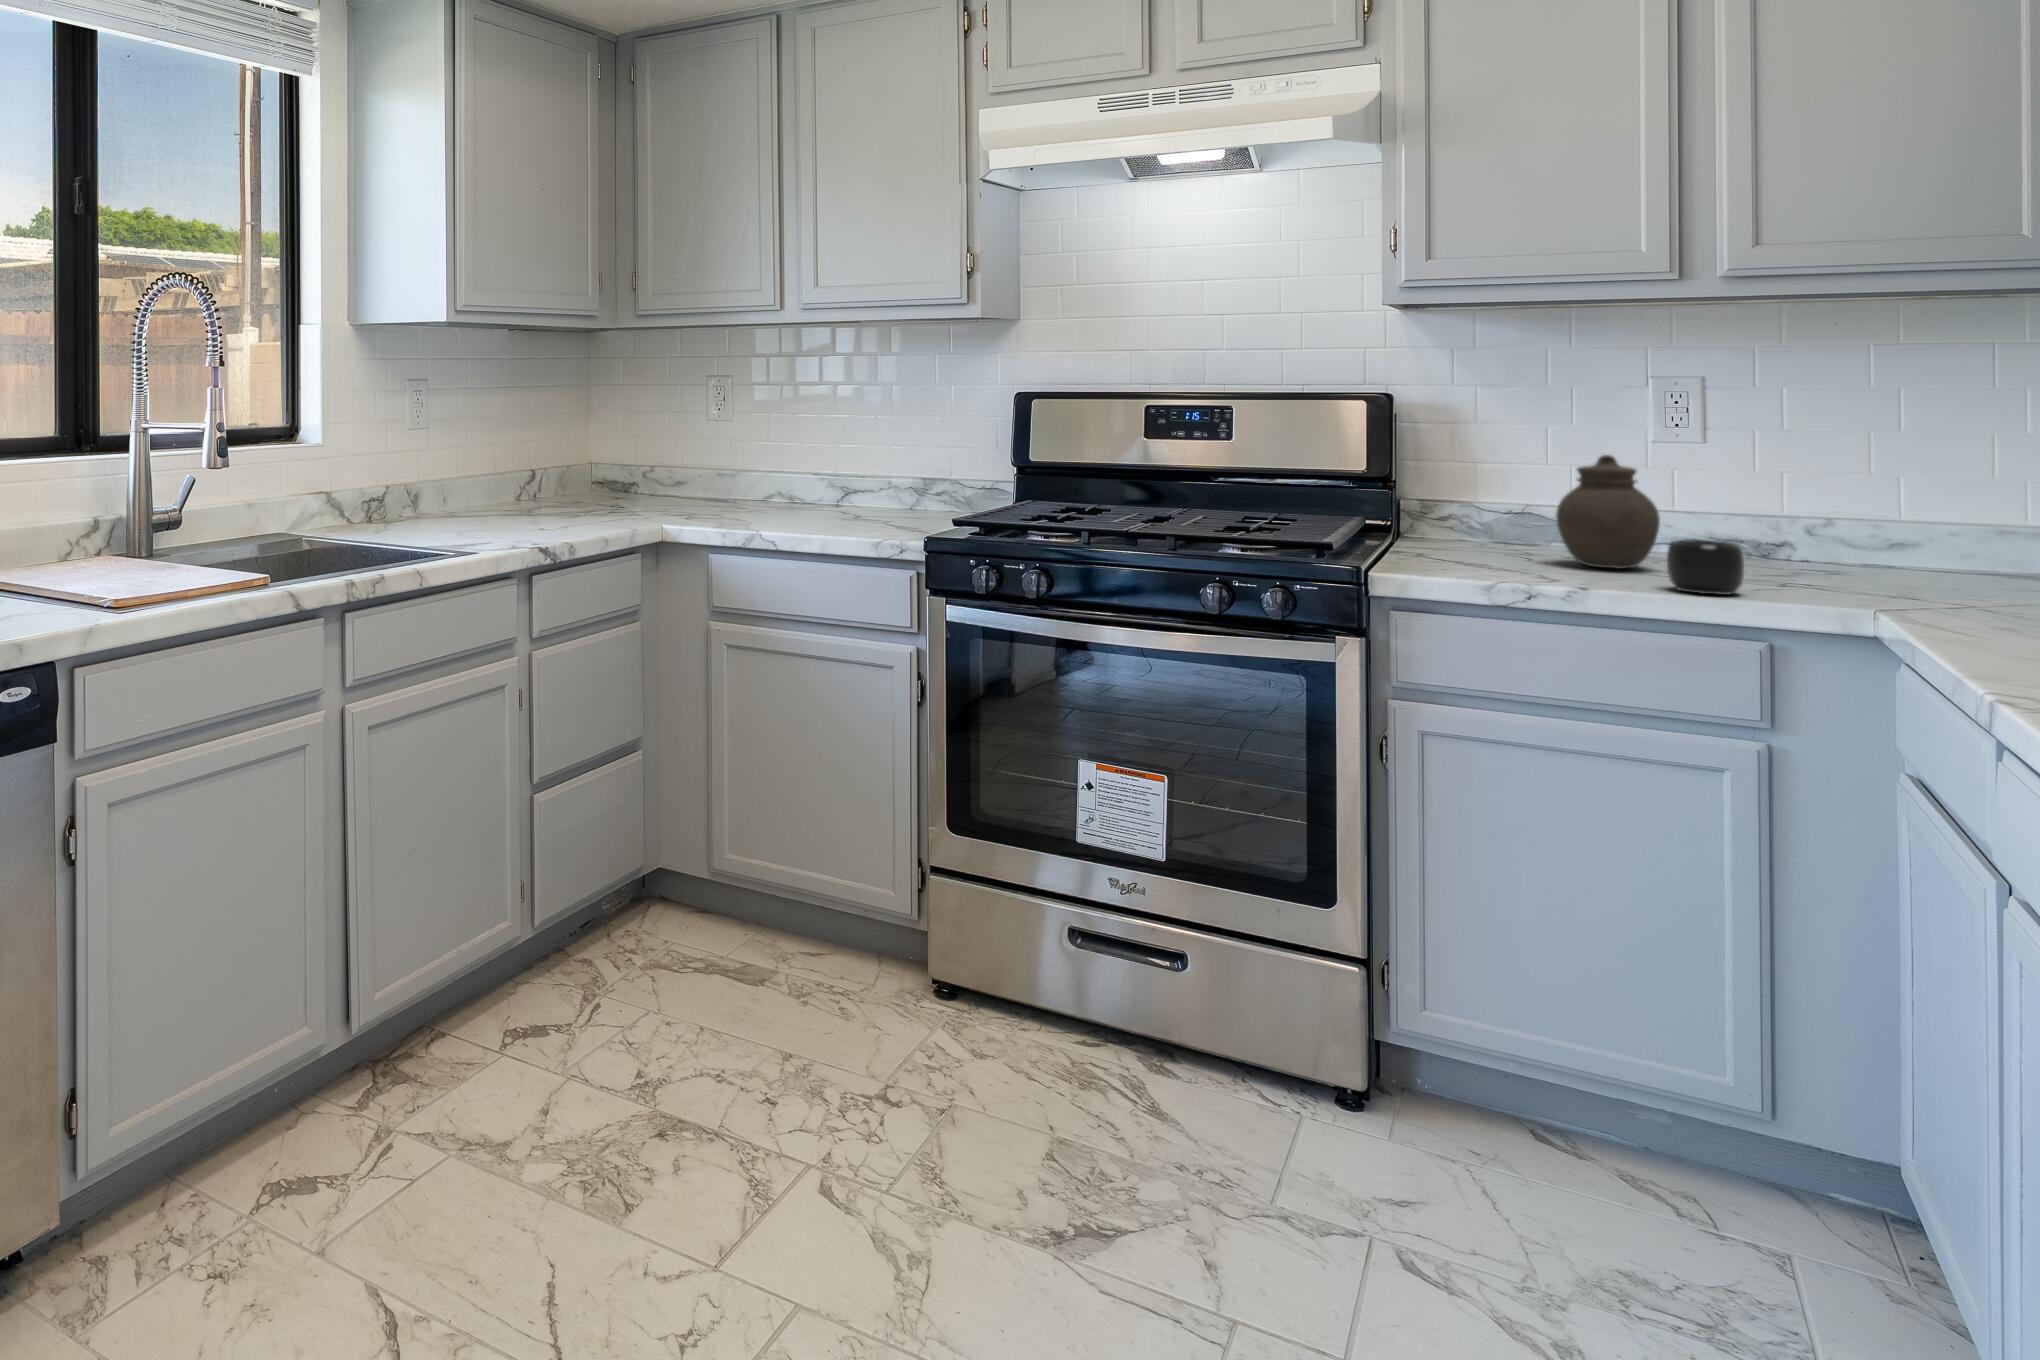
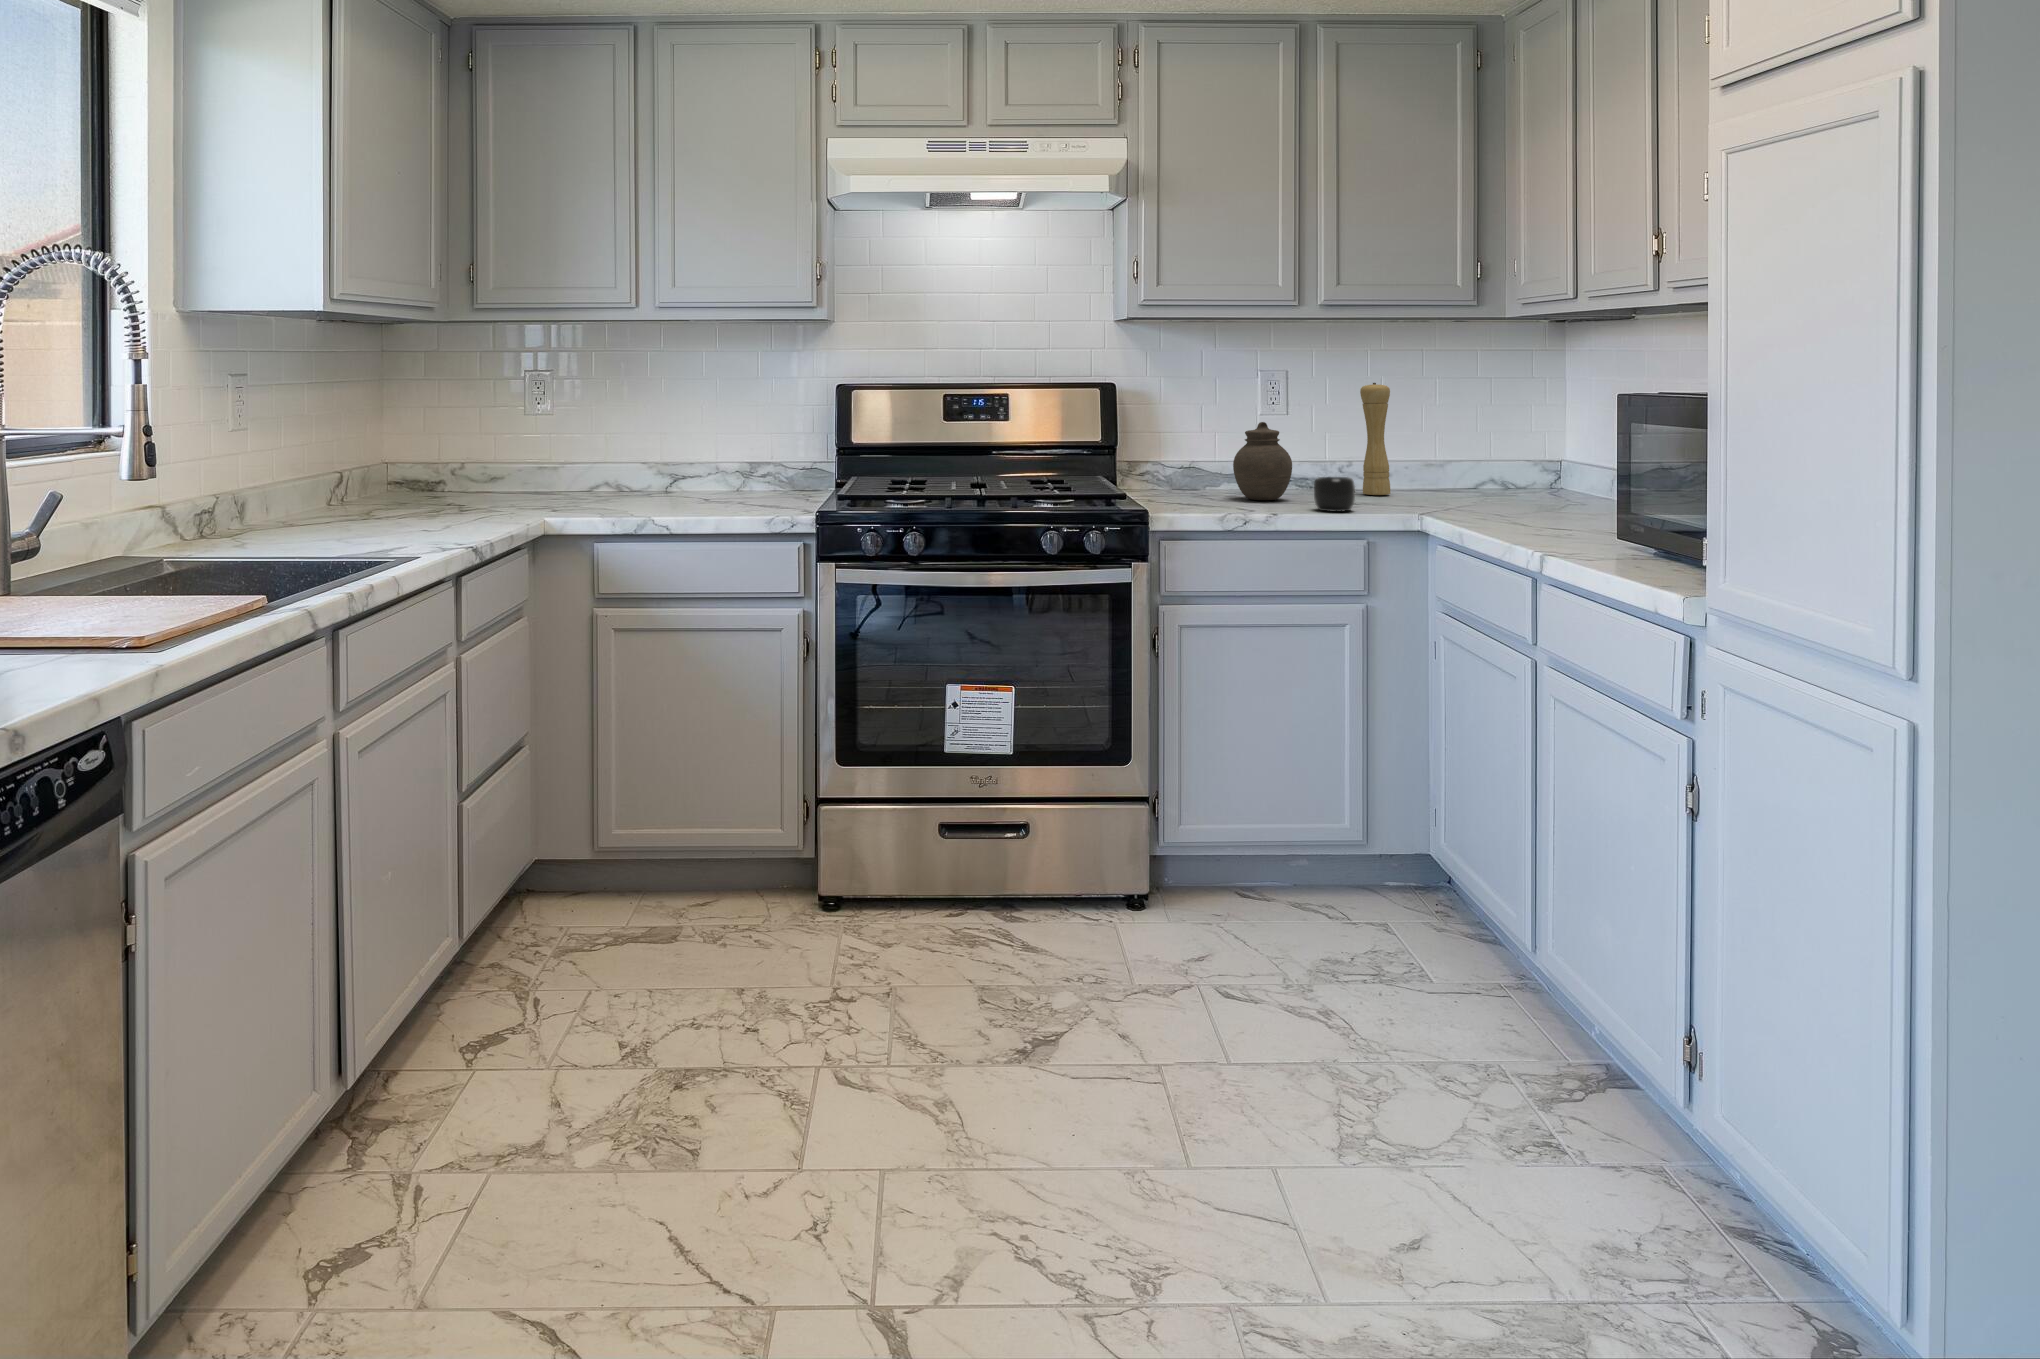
pepper mill: none [1816,401,1876,576] -> present [1360,383,1390,495]

